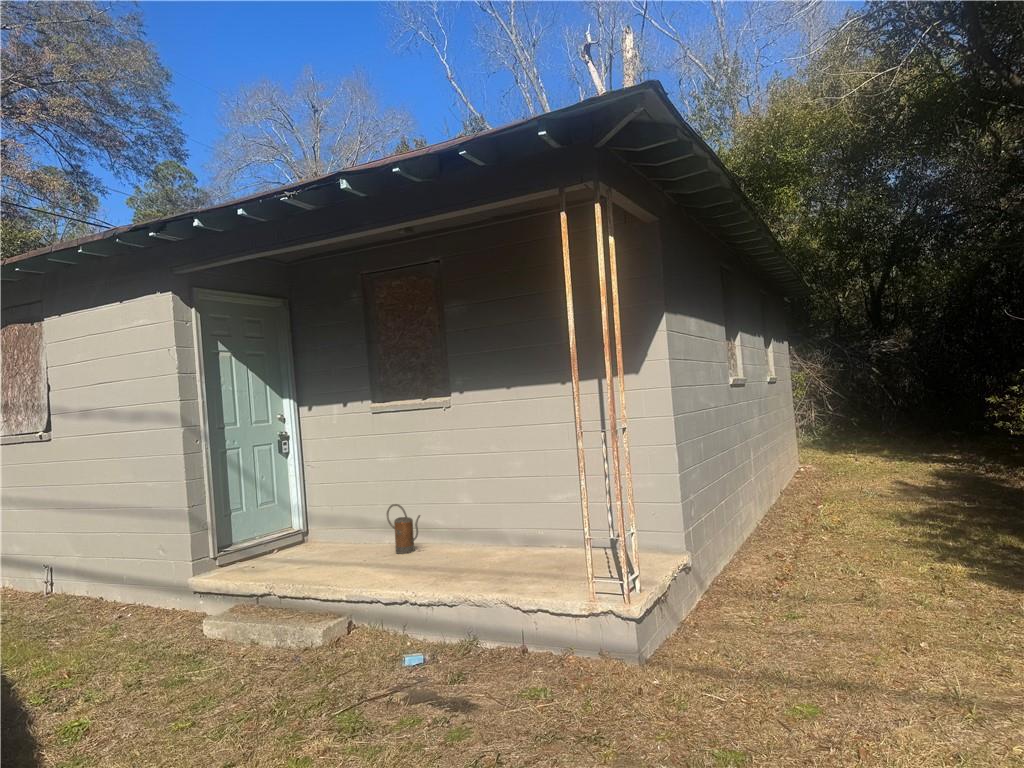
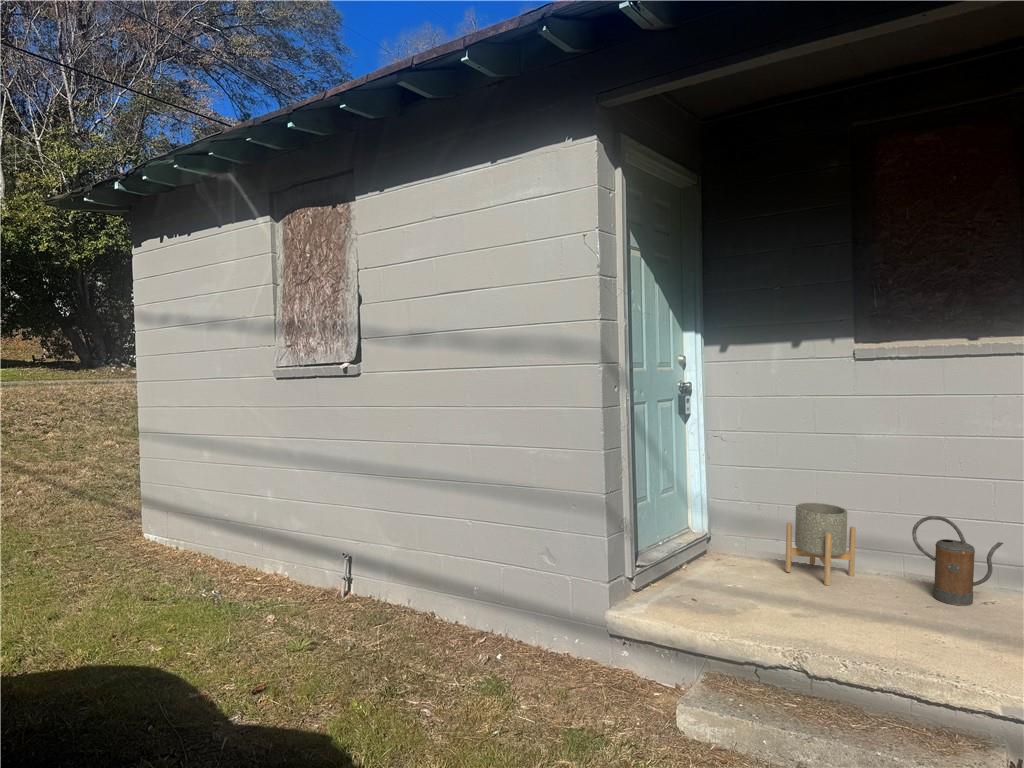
planter: none [331,504,372,553] -> present [785,503,856,586]

